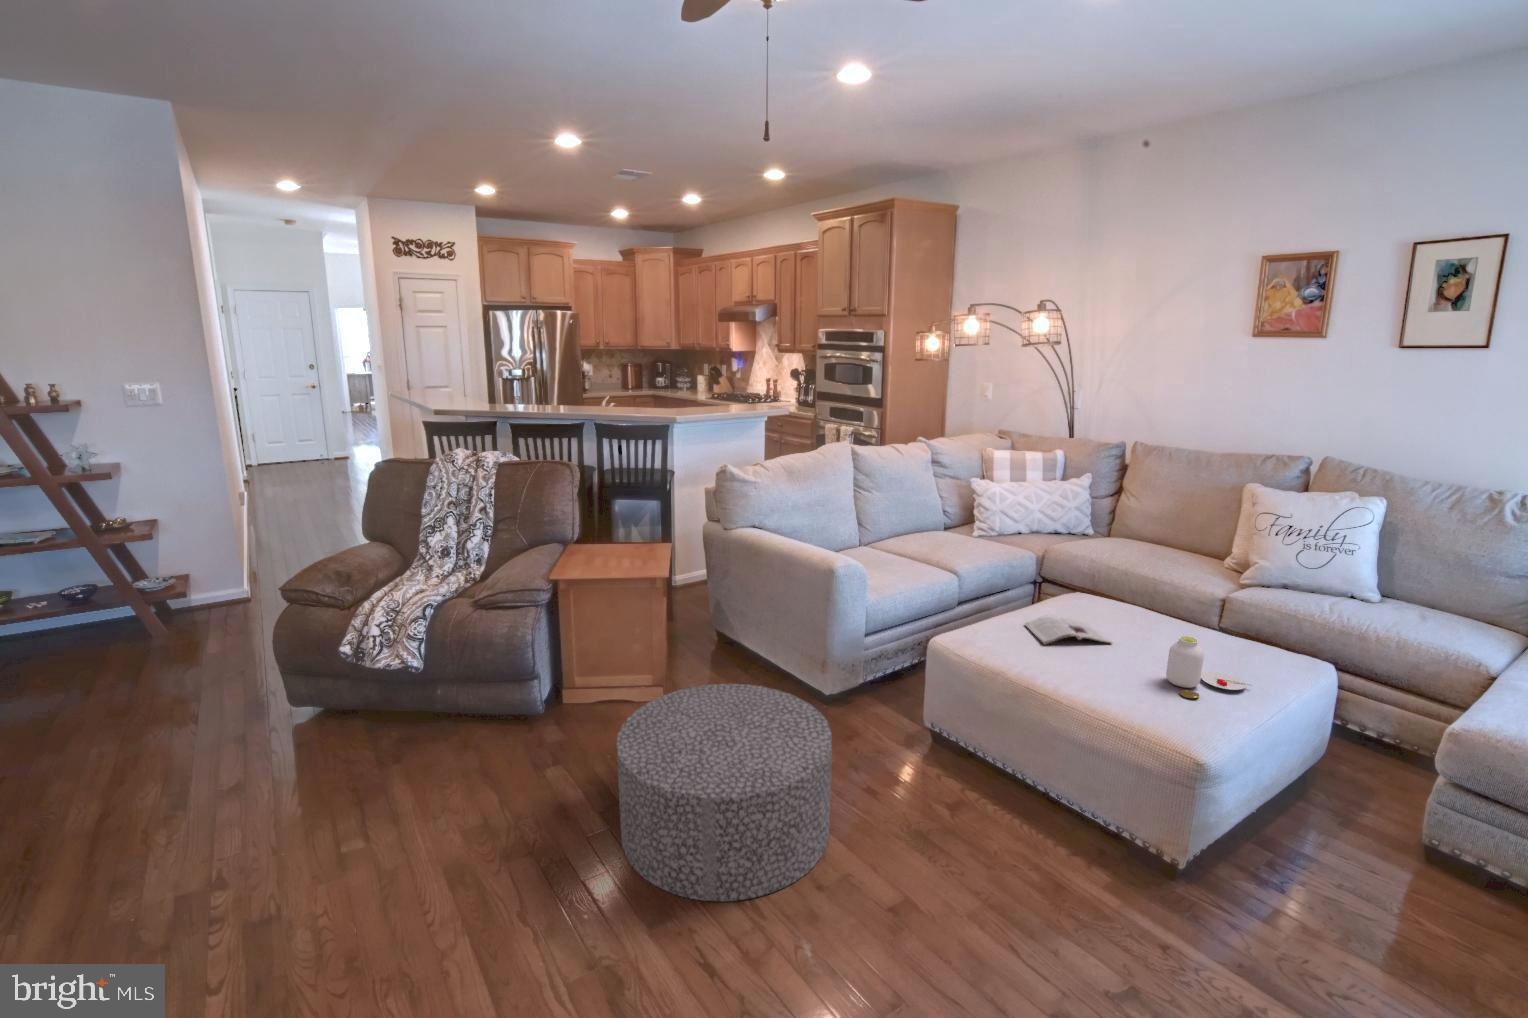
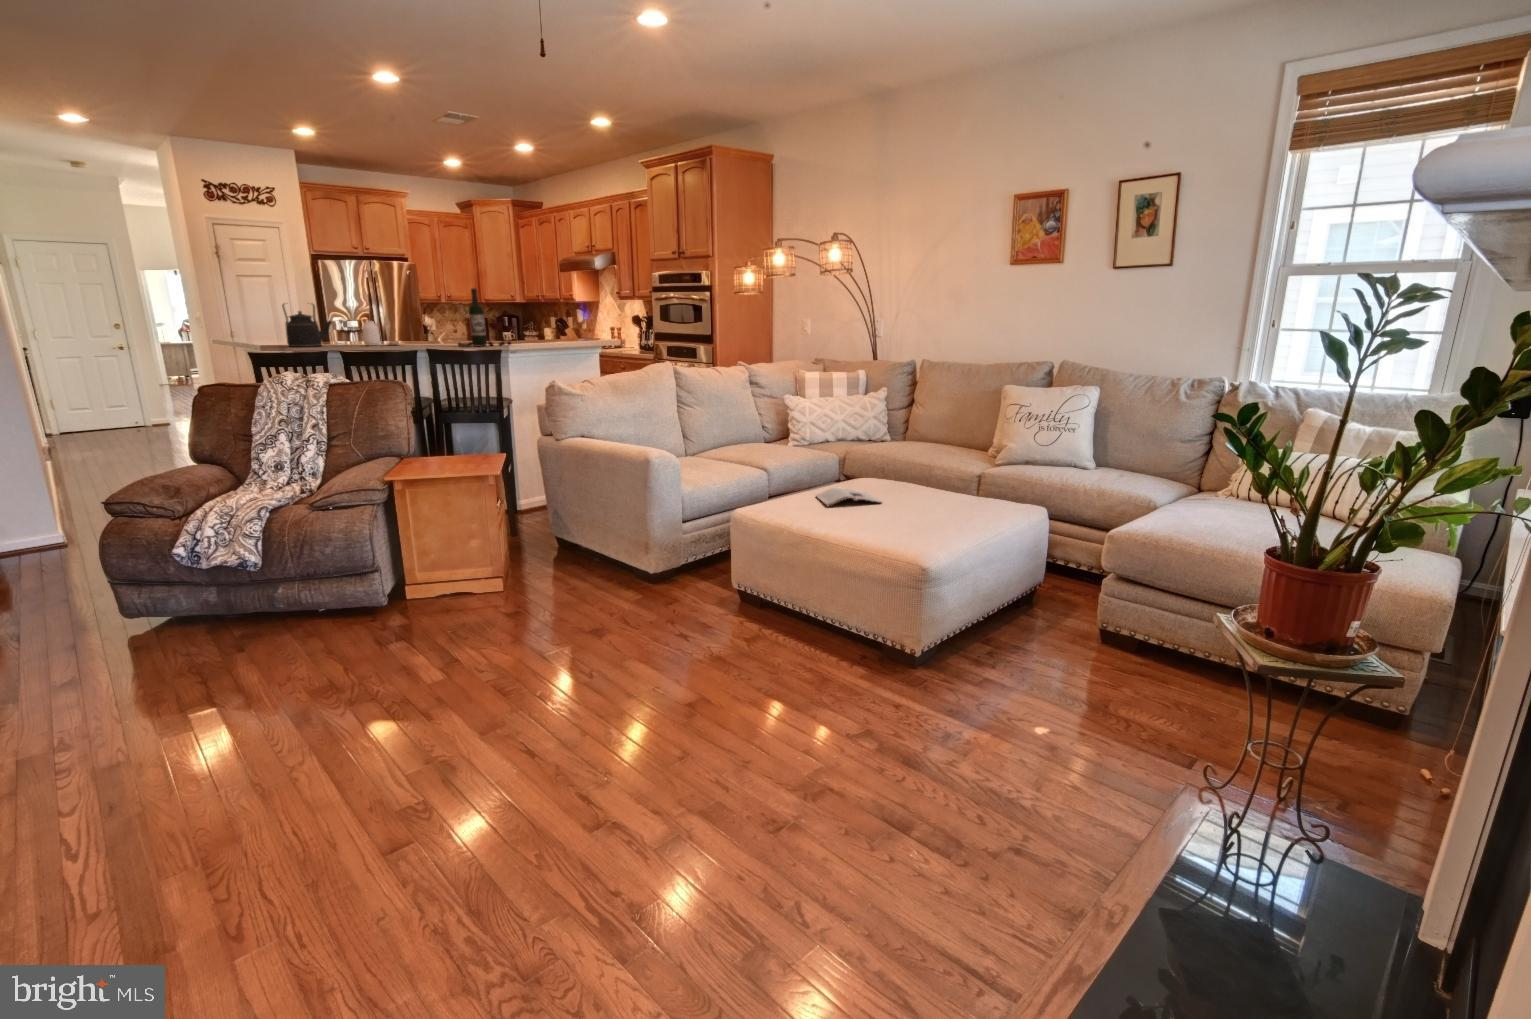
wine bottle: none [621,355,682,416] -> present [458,288,516,347]
kettle: none [457,366,502,410] -> present [282,303,332,347]
jar: present [1166,636,1252,698] -> present [362,321,399,346]
ottoman: present [617,684,832,901] -> none [450,554,647,713]

